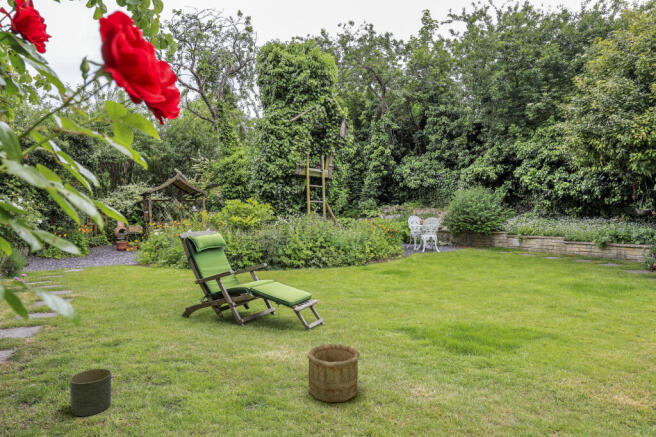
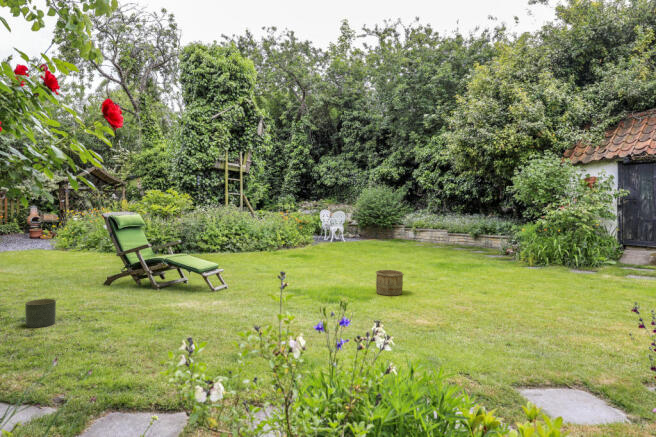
wooden bucket: present [307,344,359,403] -> present [376,270,404,296]

